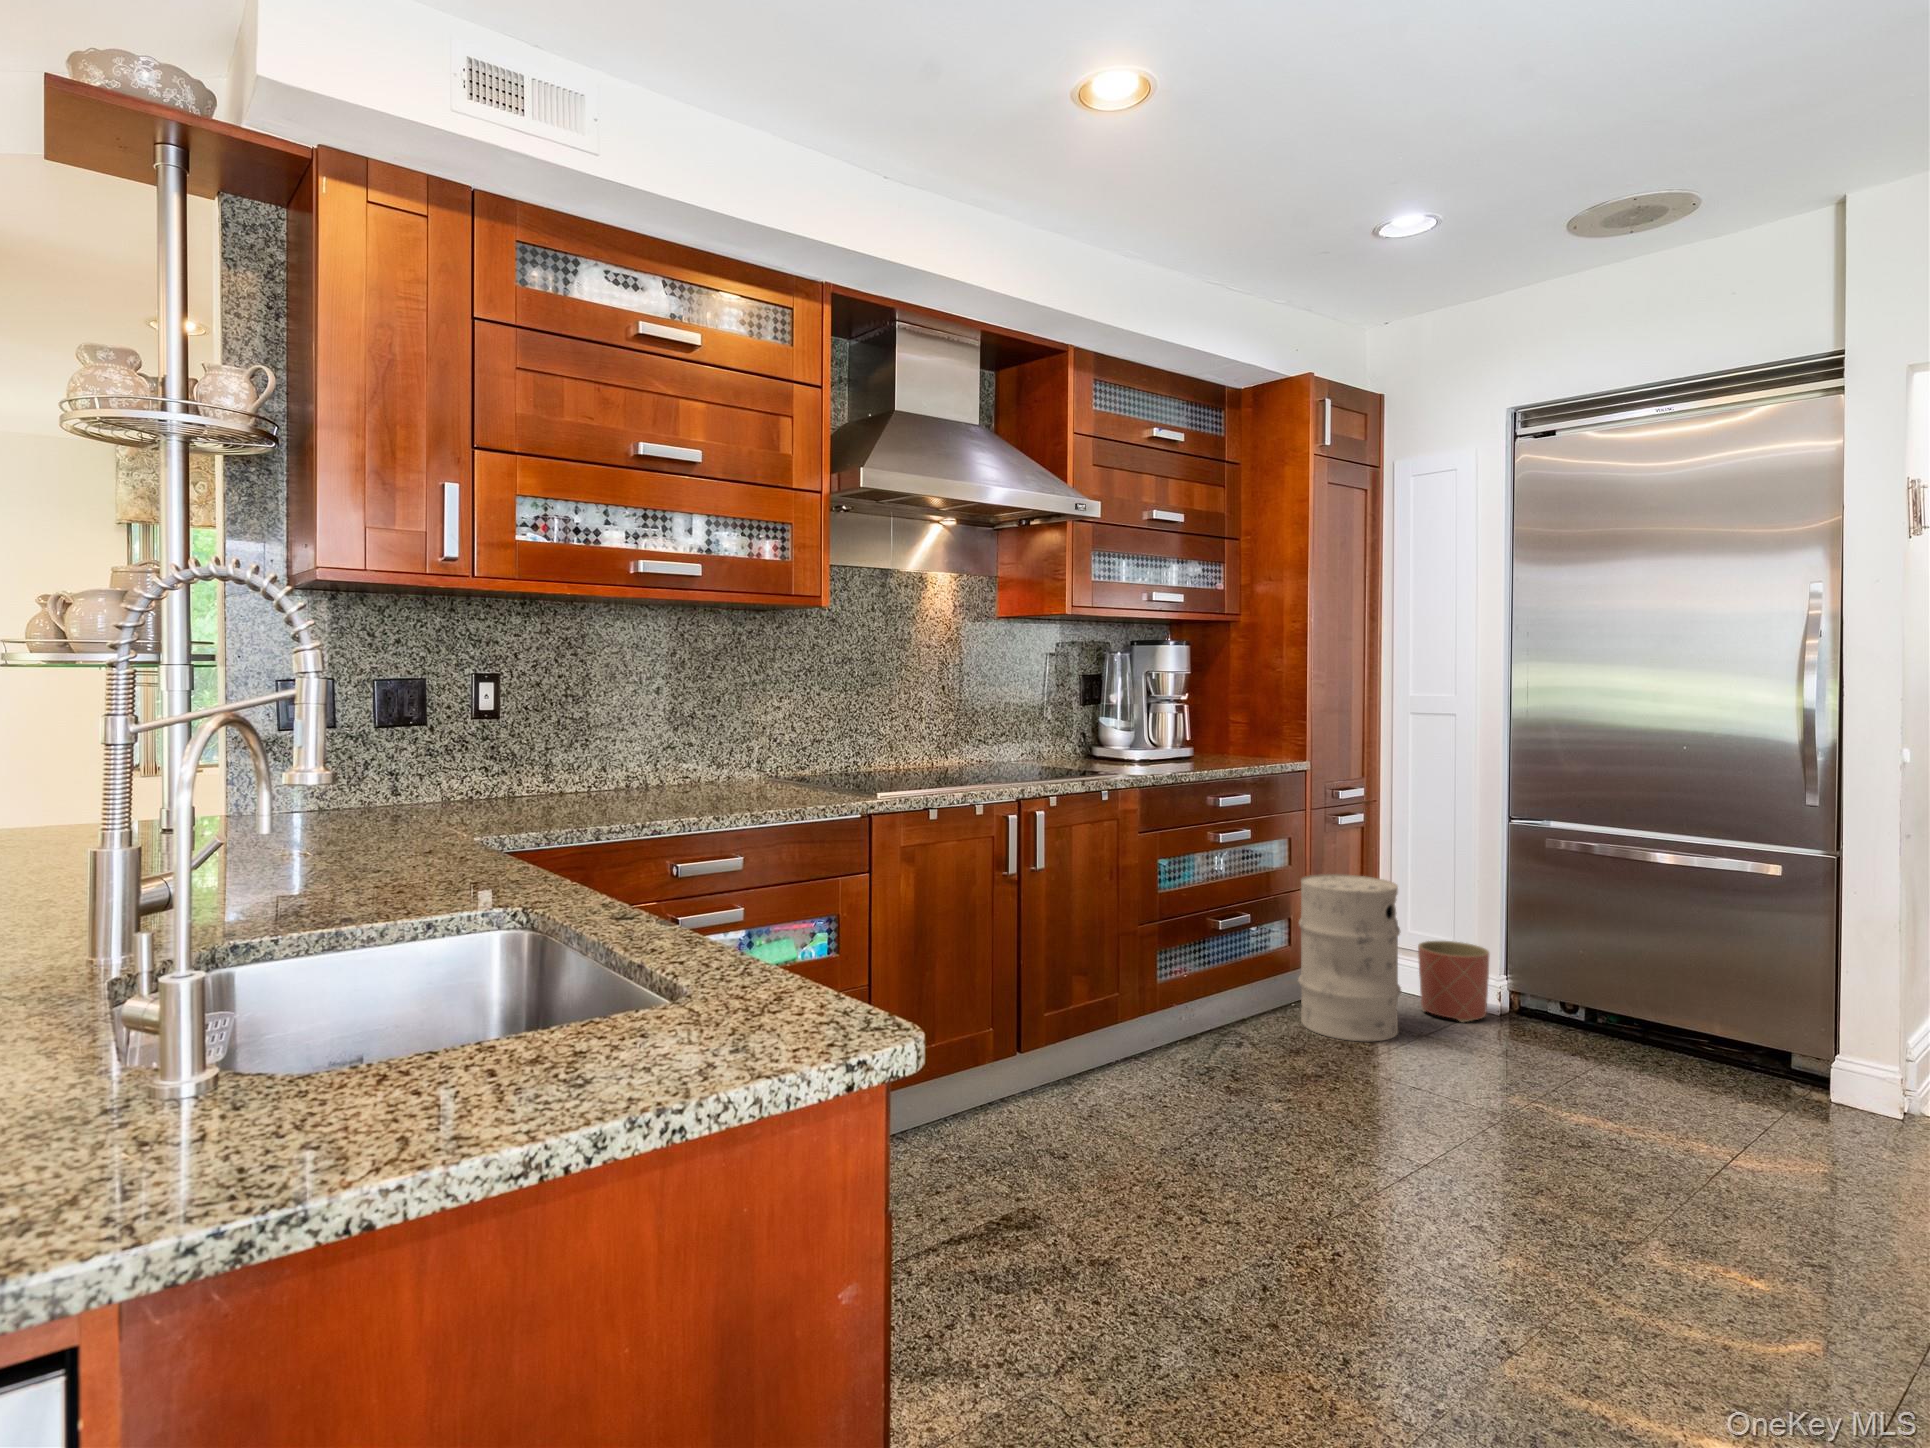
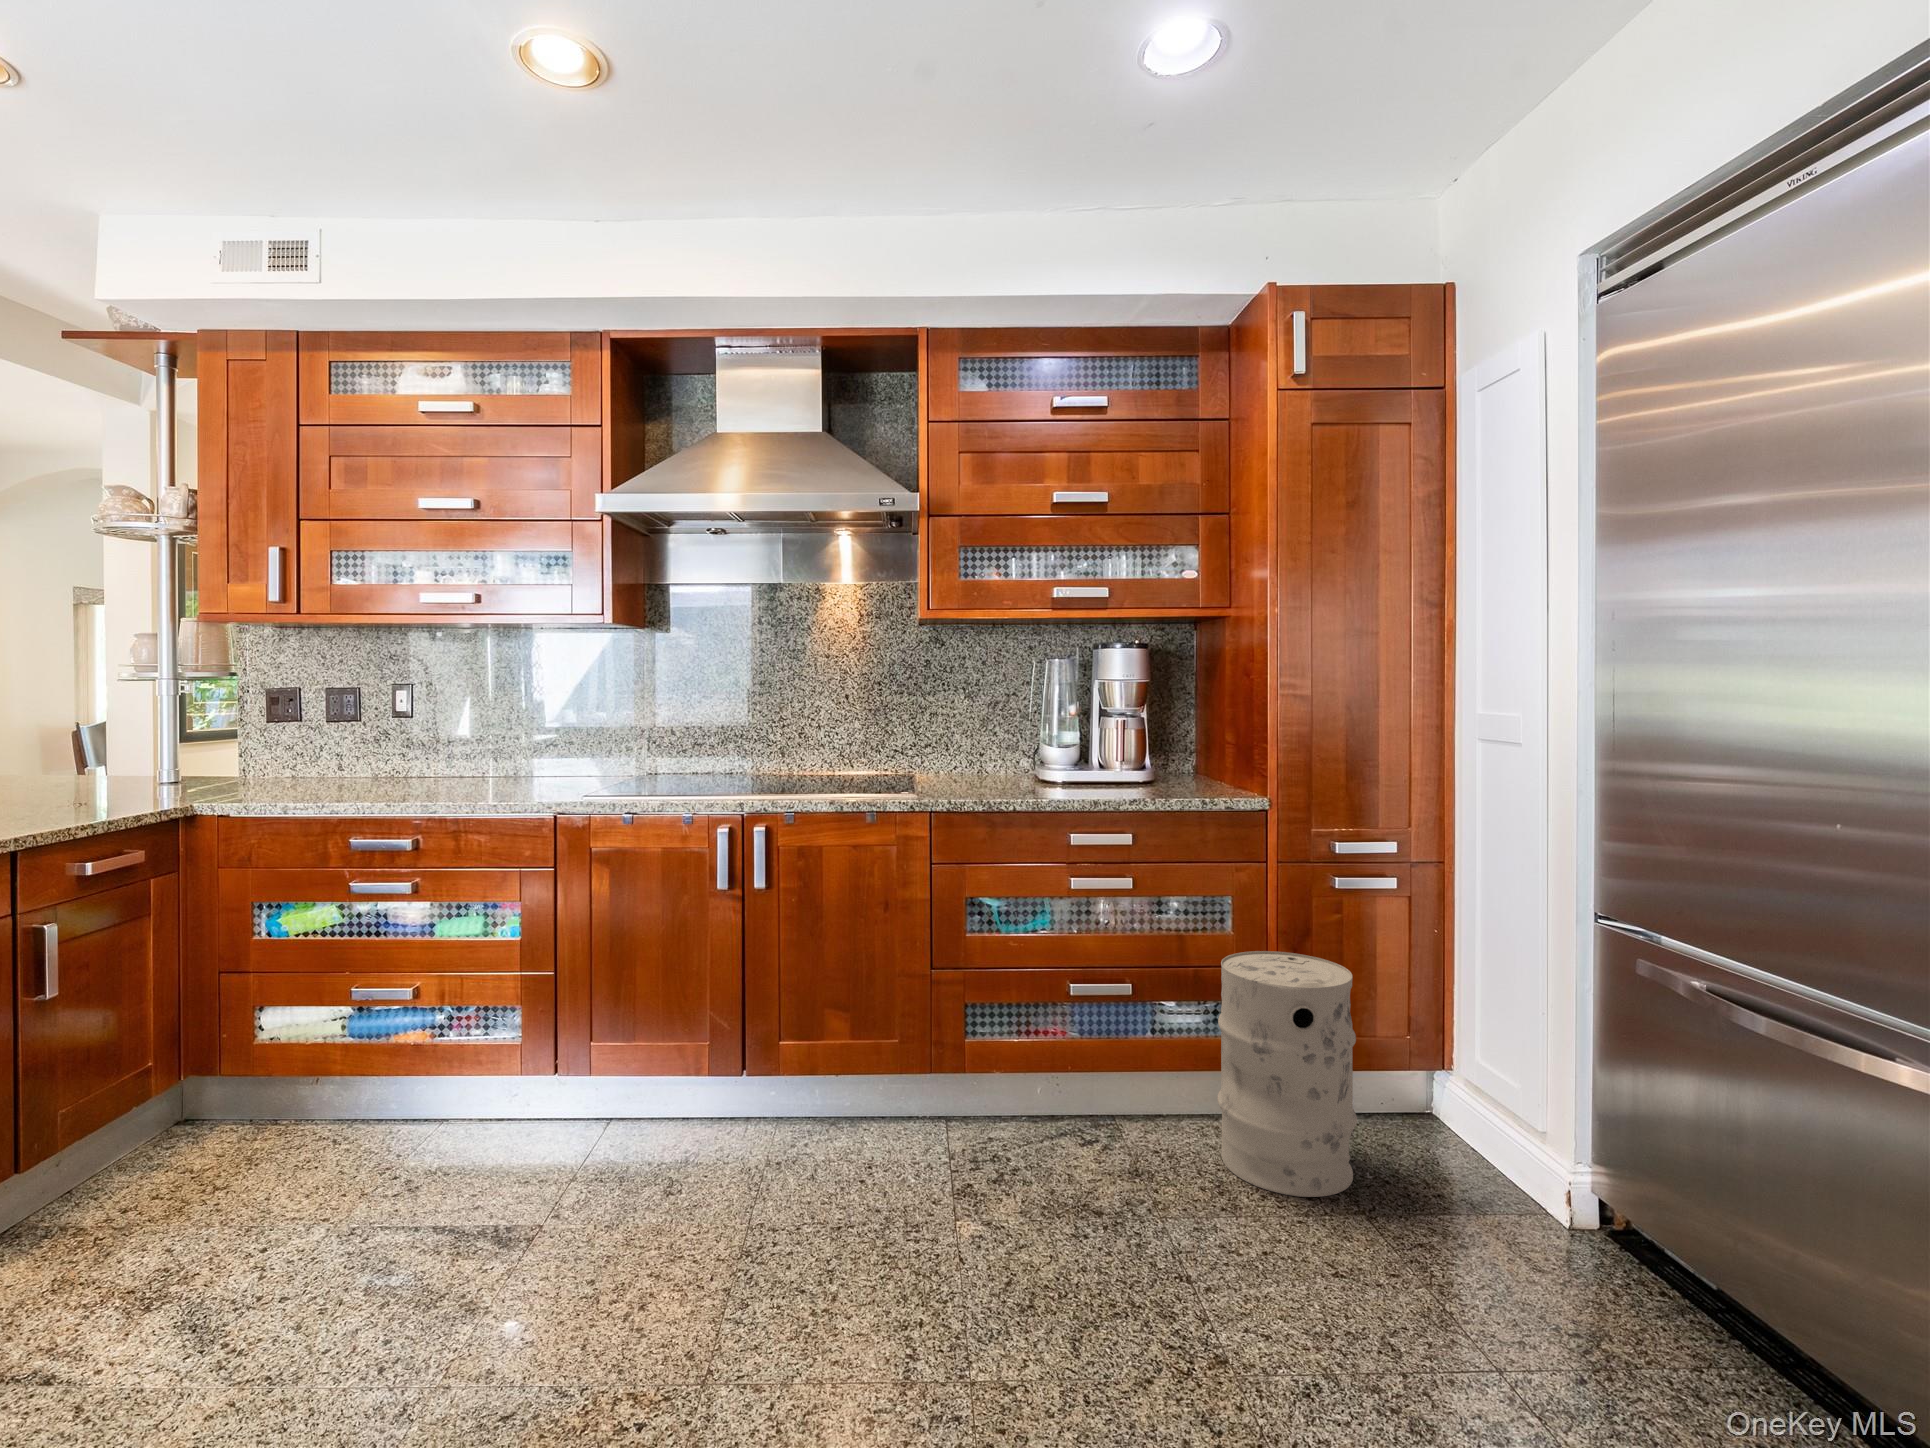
planter: present [1418,941,1489,1022] -> none [1435,1078,1547,1216]

